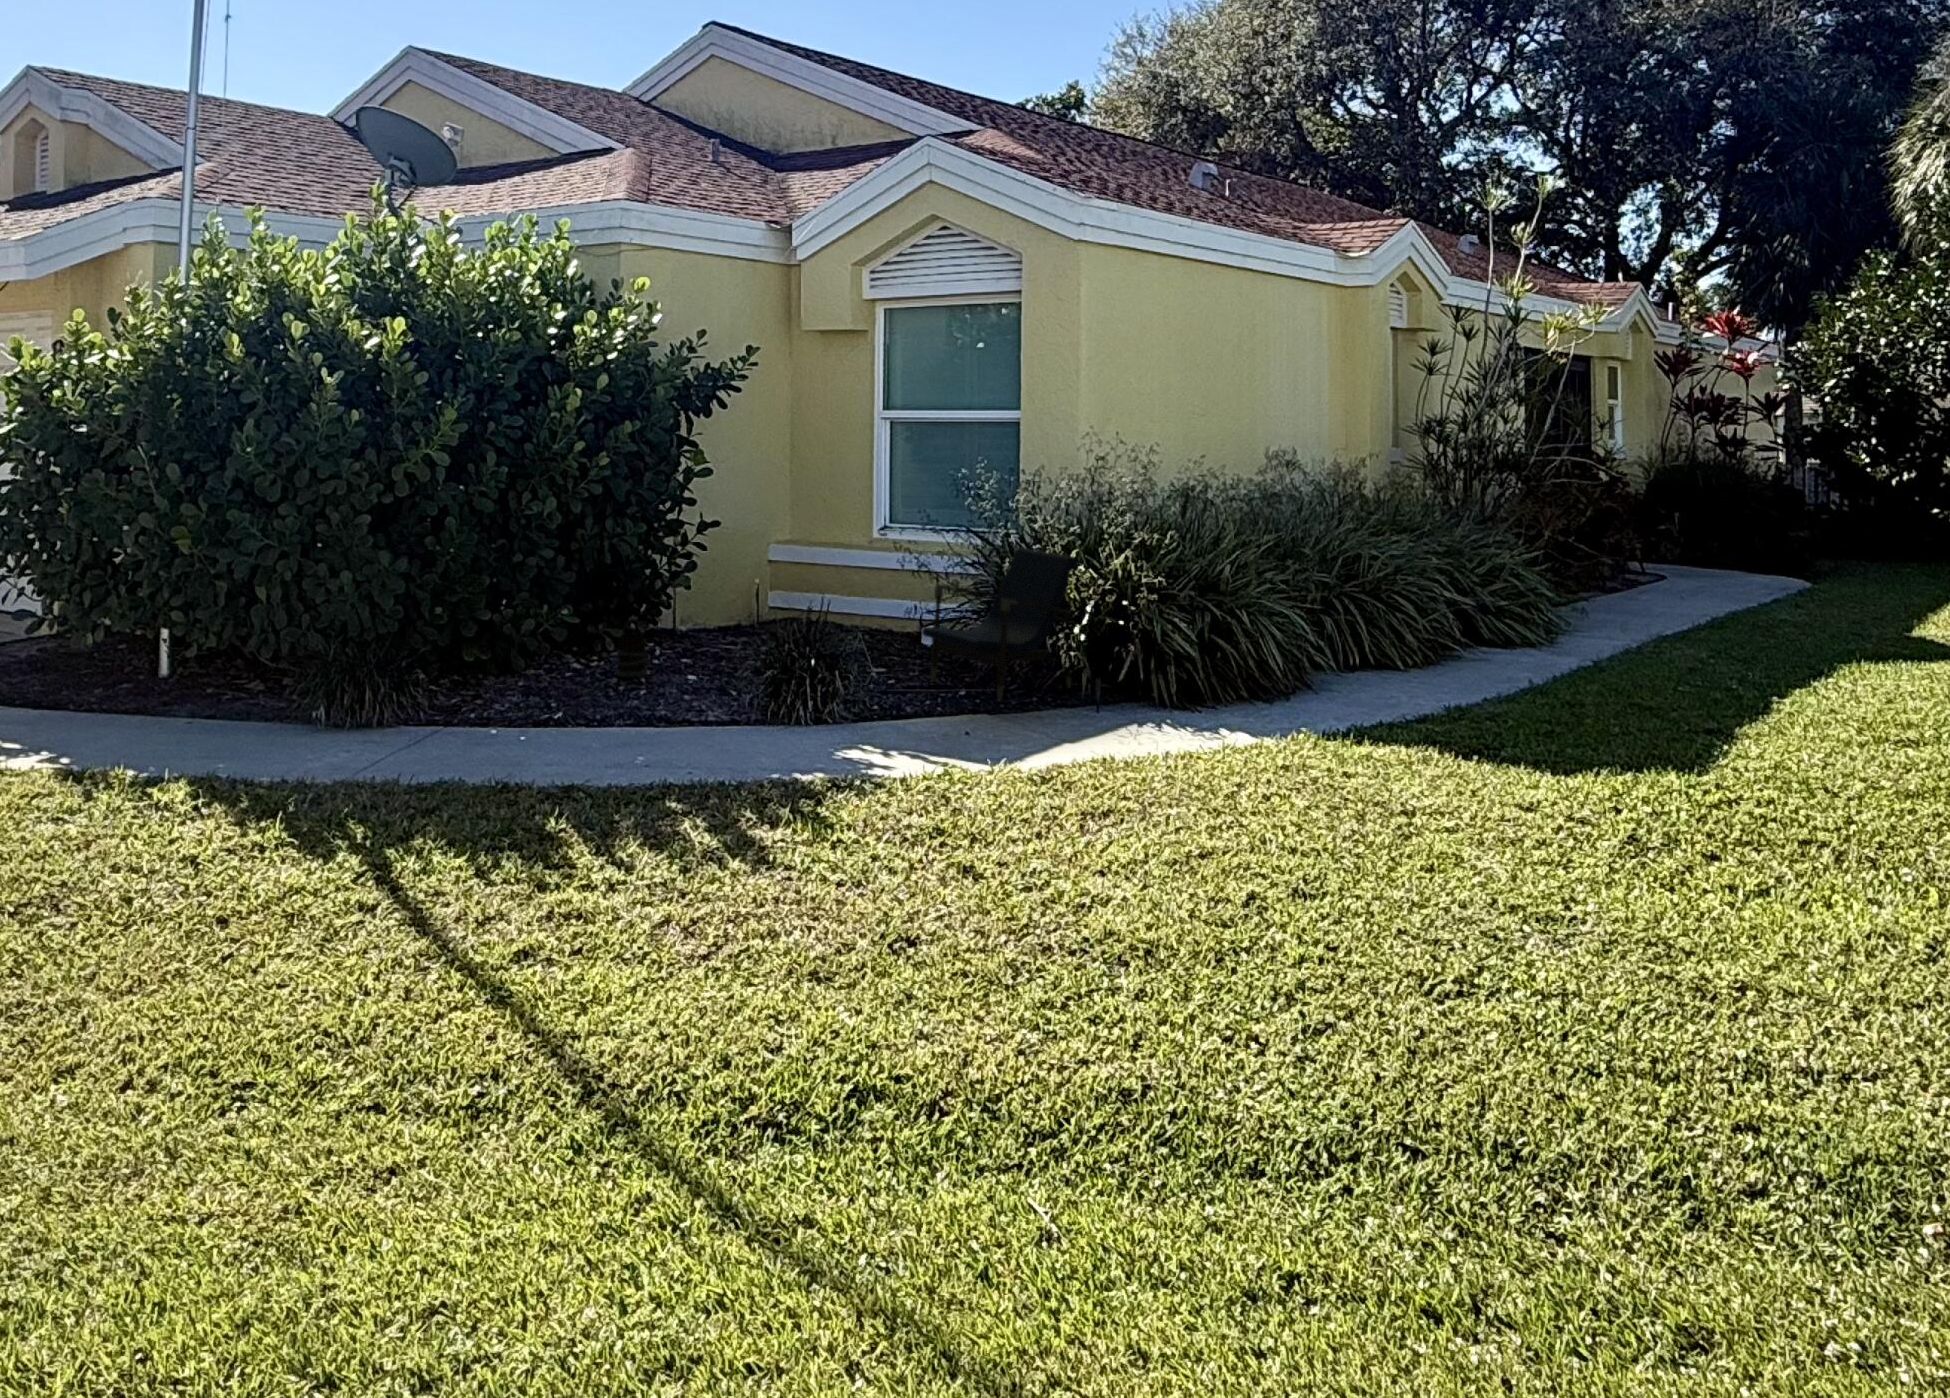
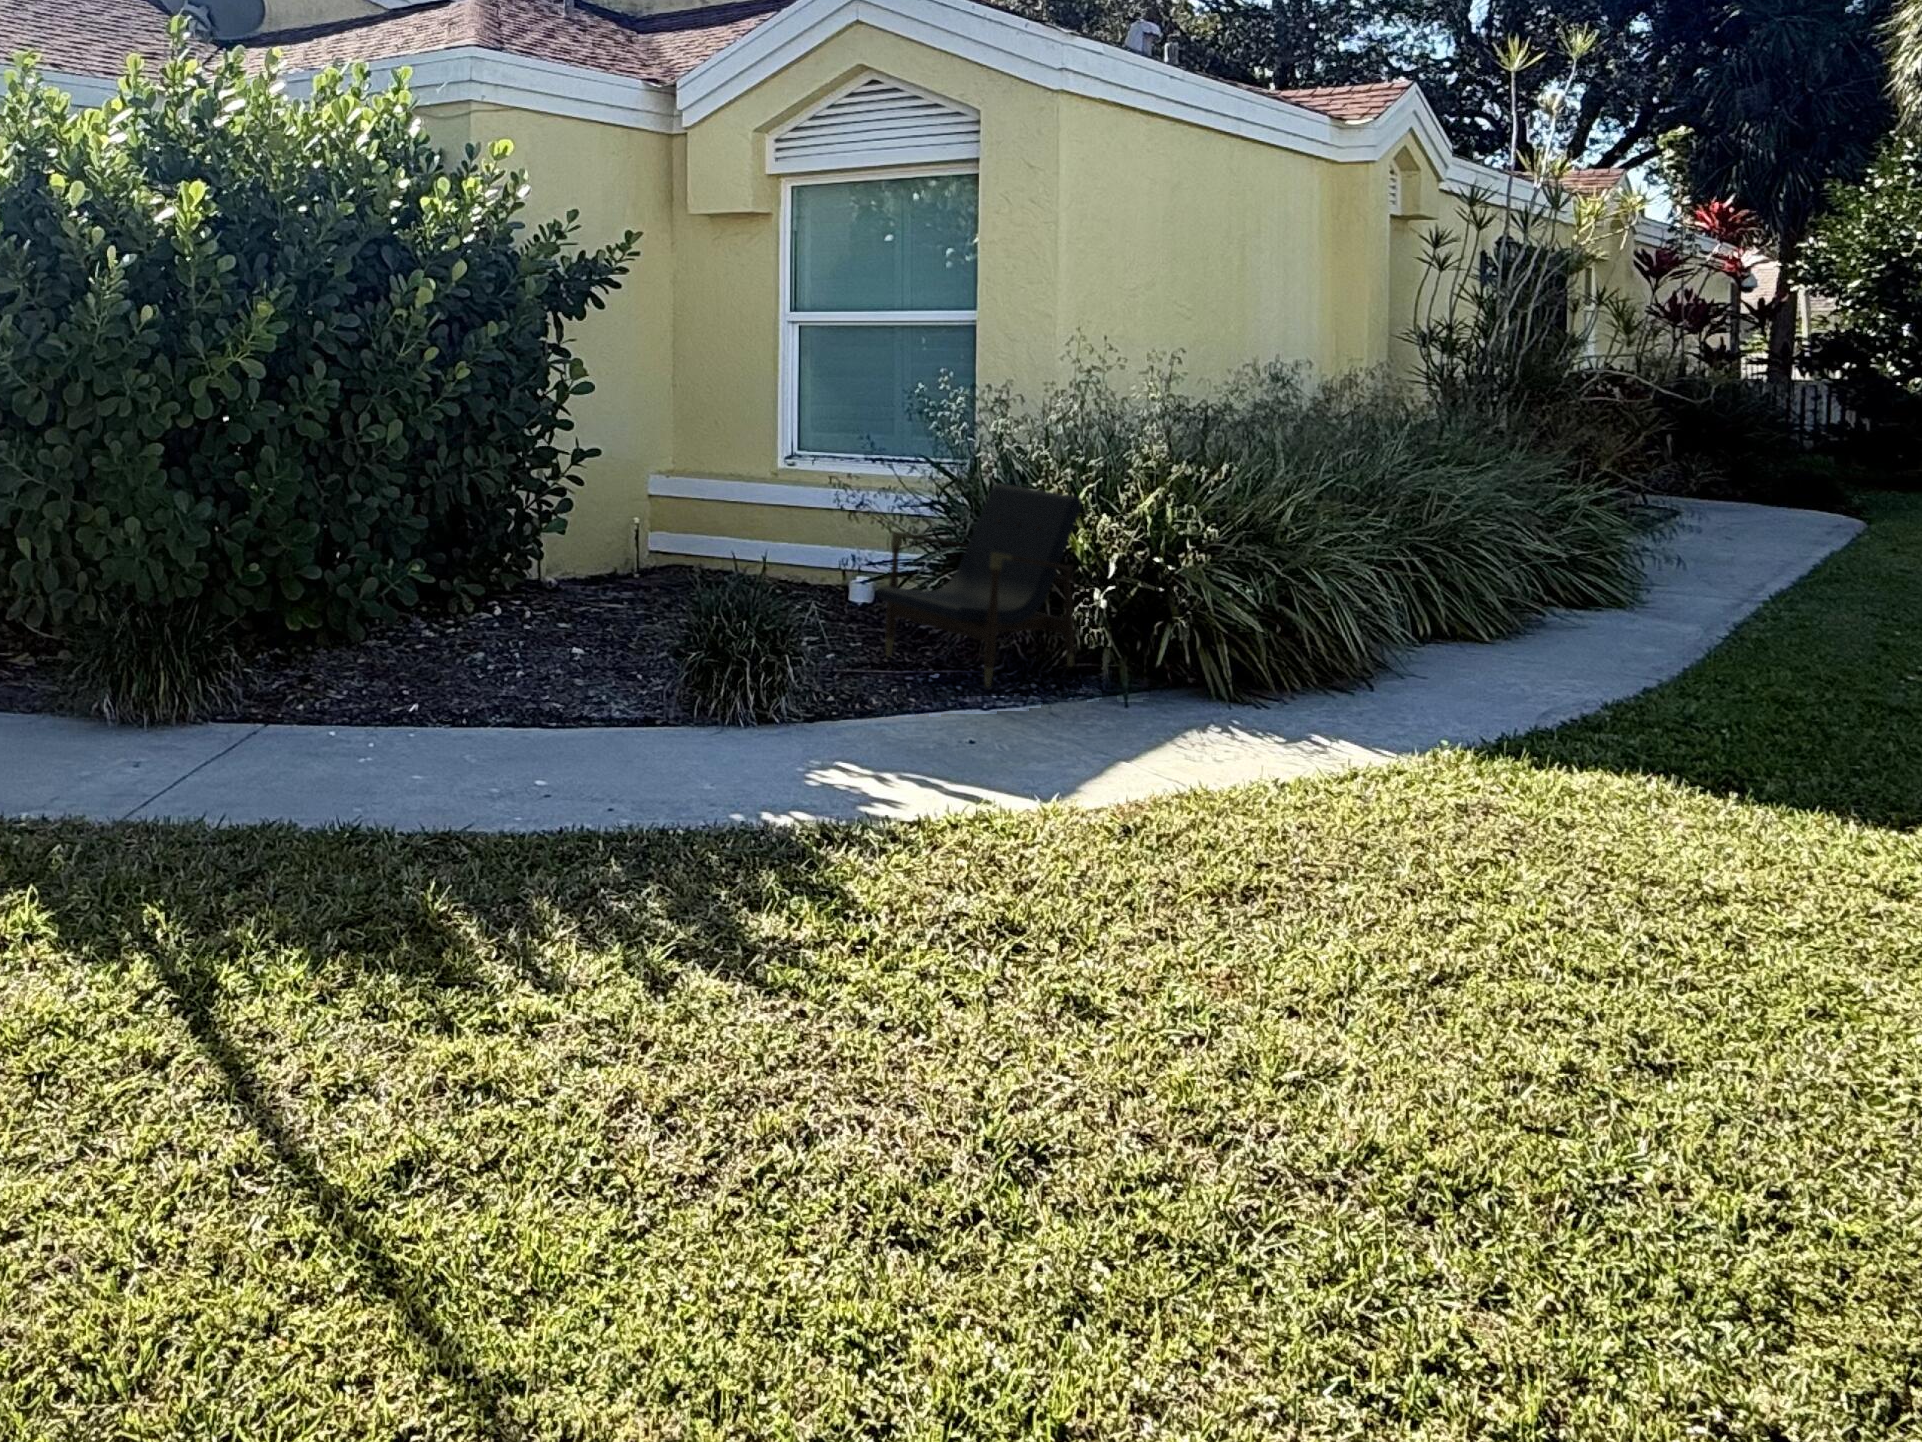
wooden bucket: present [616,620,647,677] -> none [479,574,518,648]

